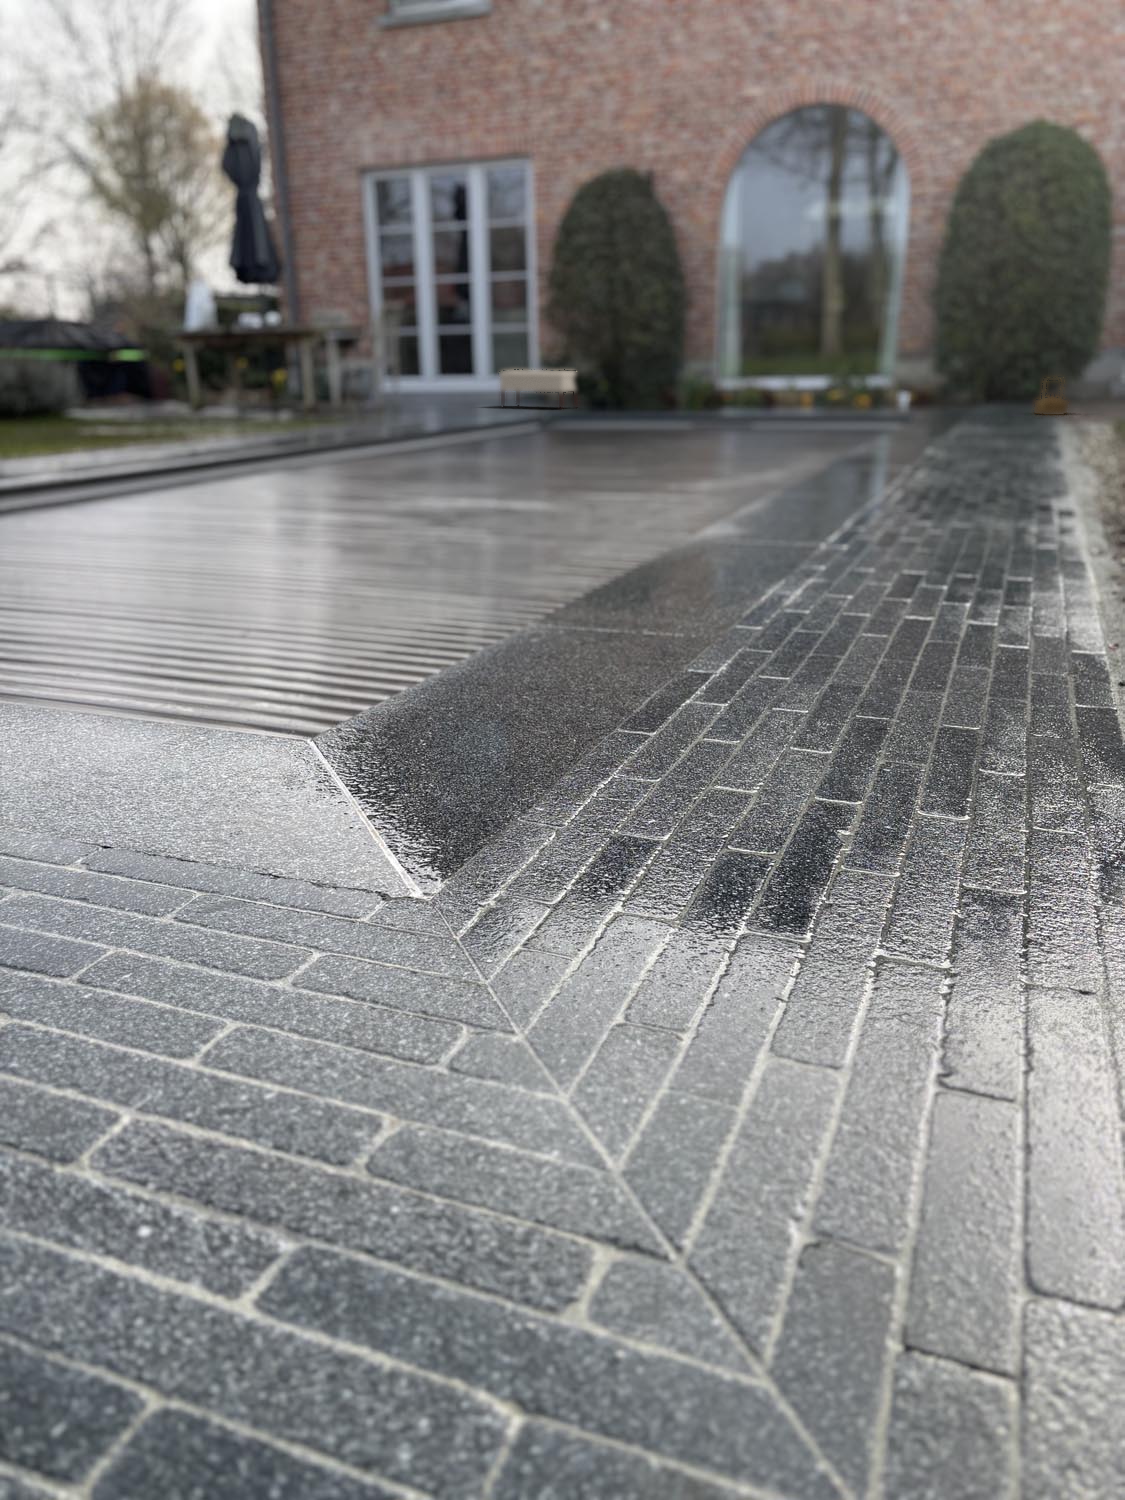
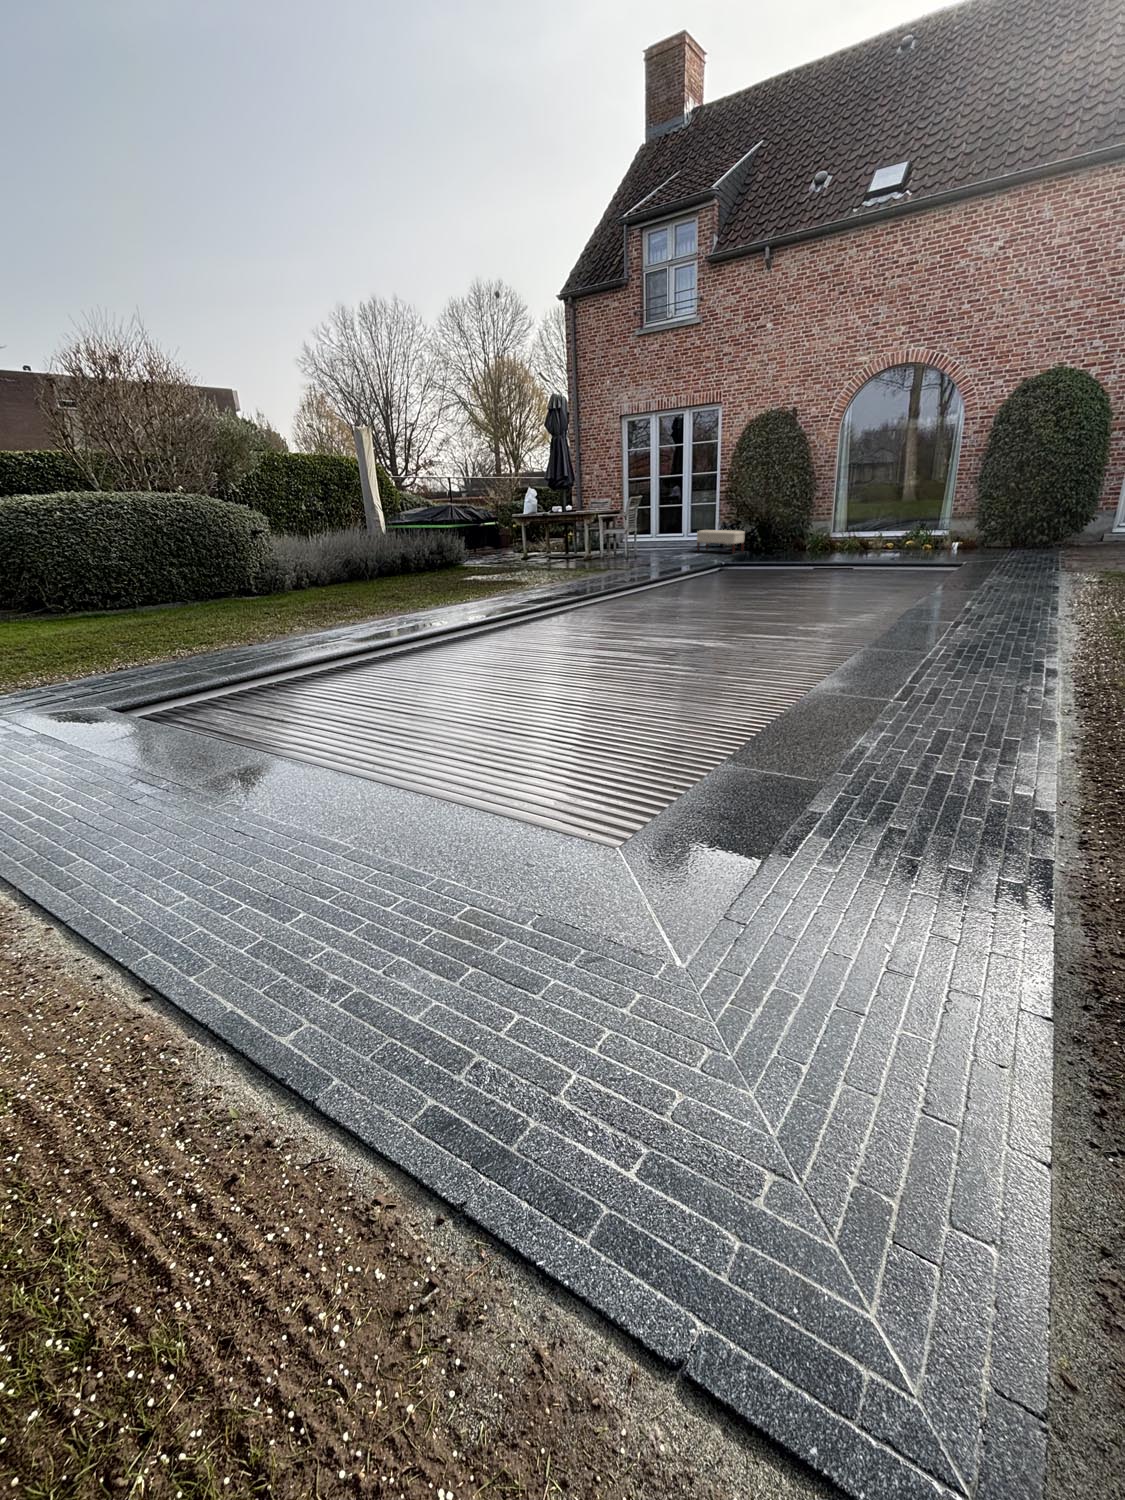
woven basket: present [1035,379,1069,415] -> none [1045,535,1070,560]

